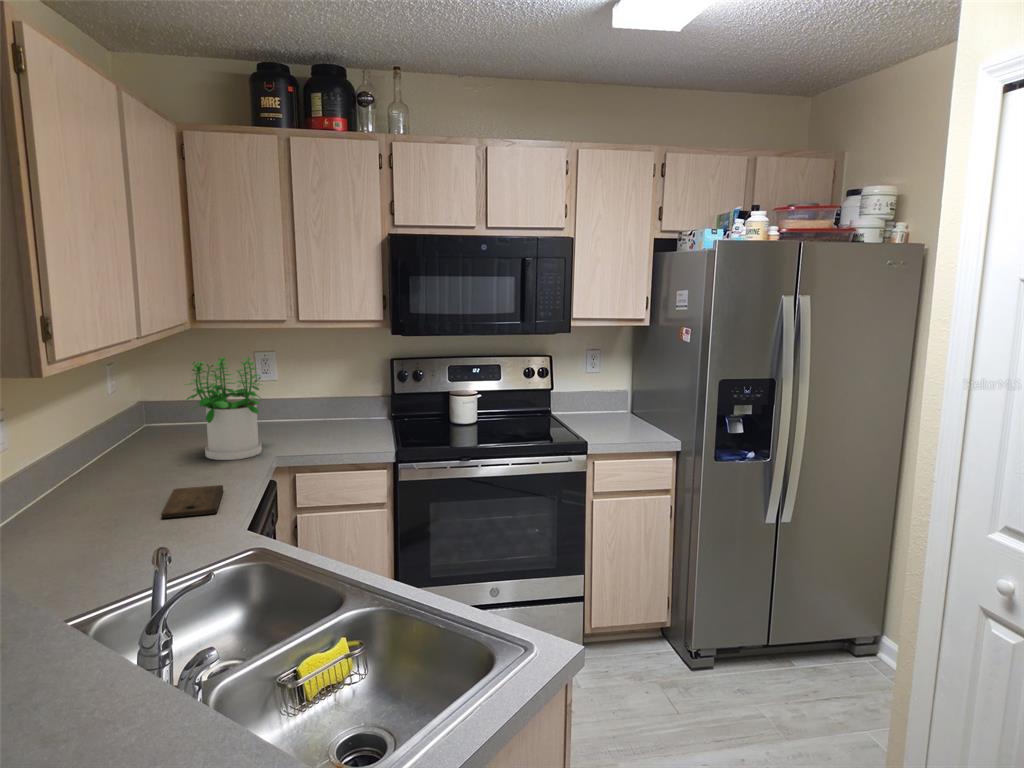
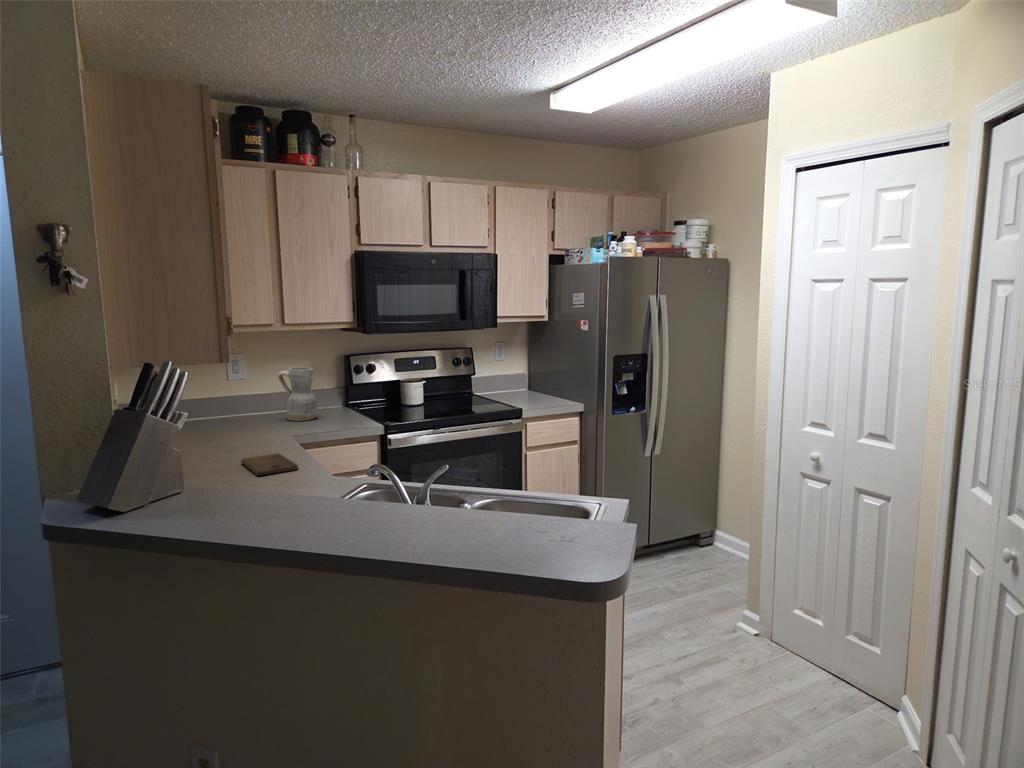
potted plant: present [186,357,262,460] -> none [201,355,273,442]
ceramic pitcher: none [298,371,340,435] -> present [278,367,317,421]

